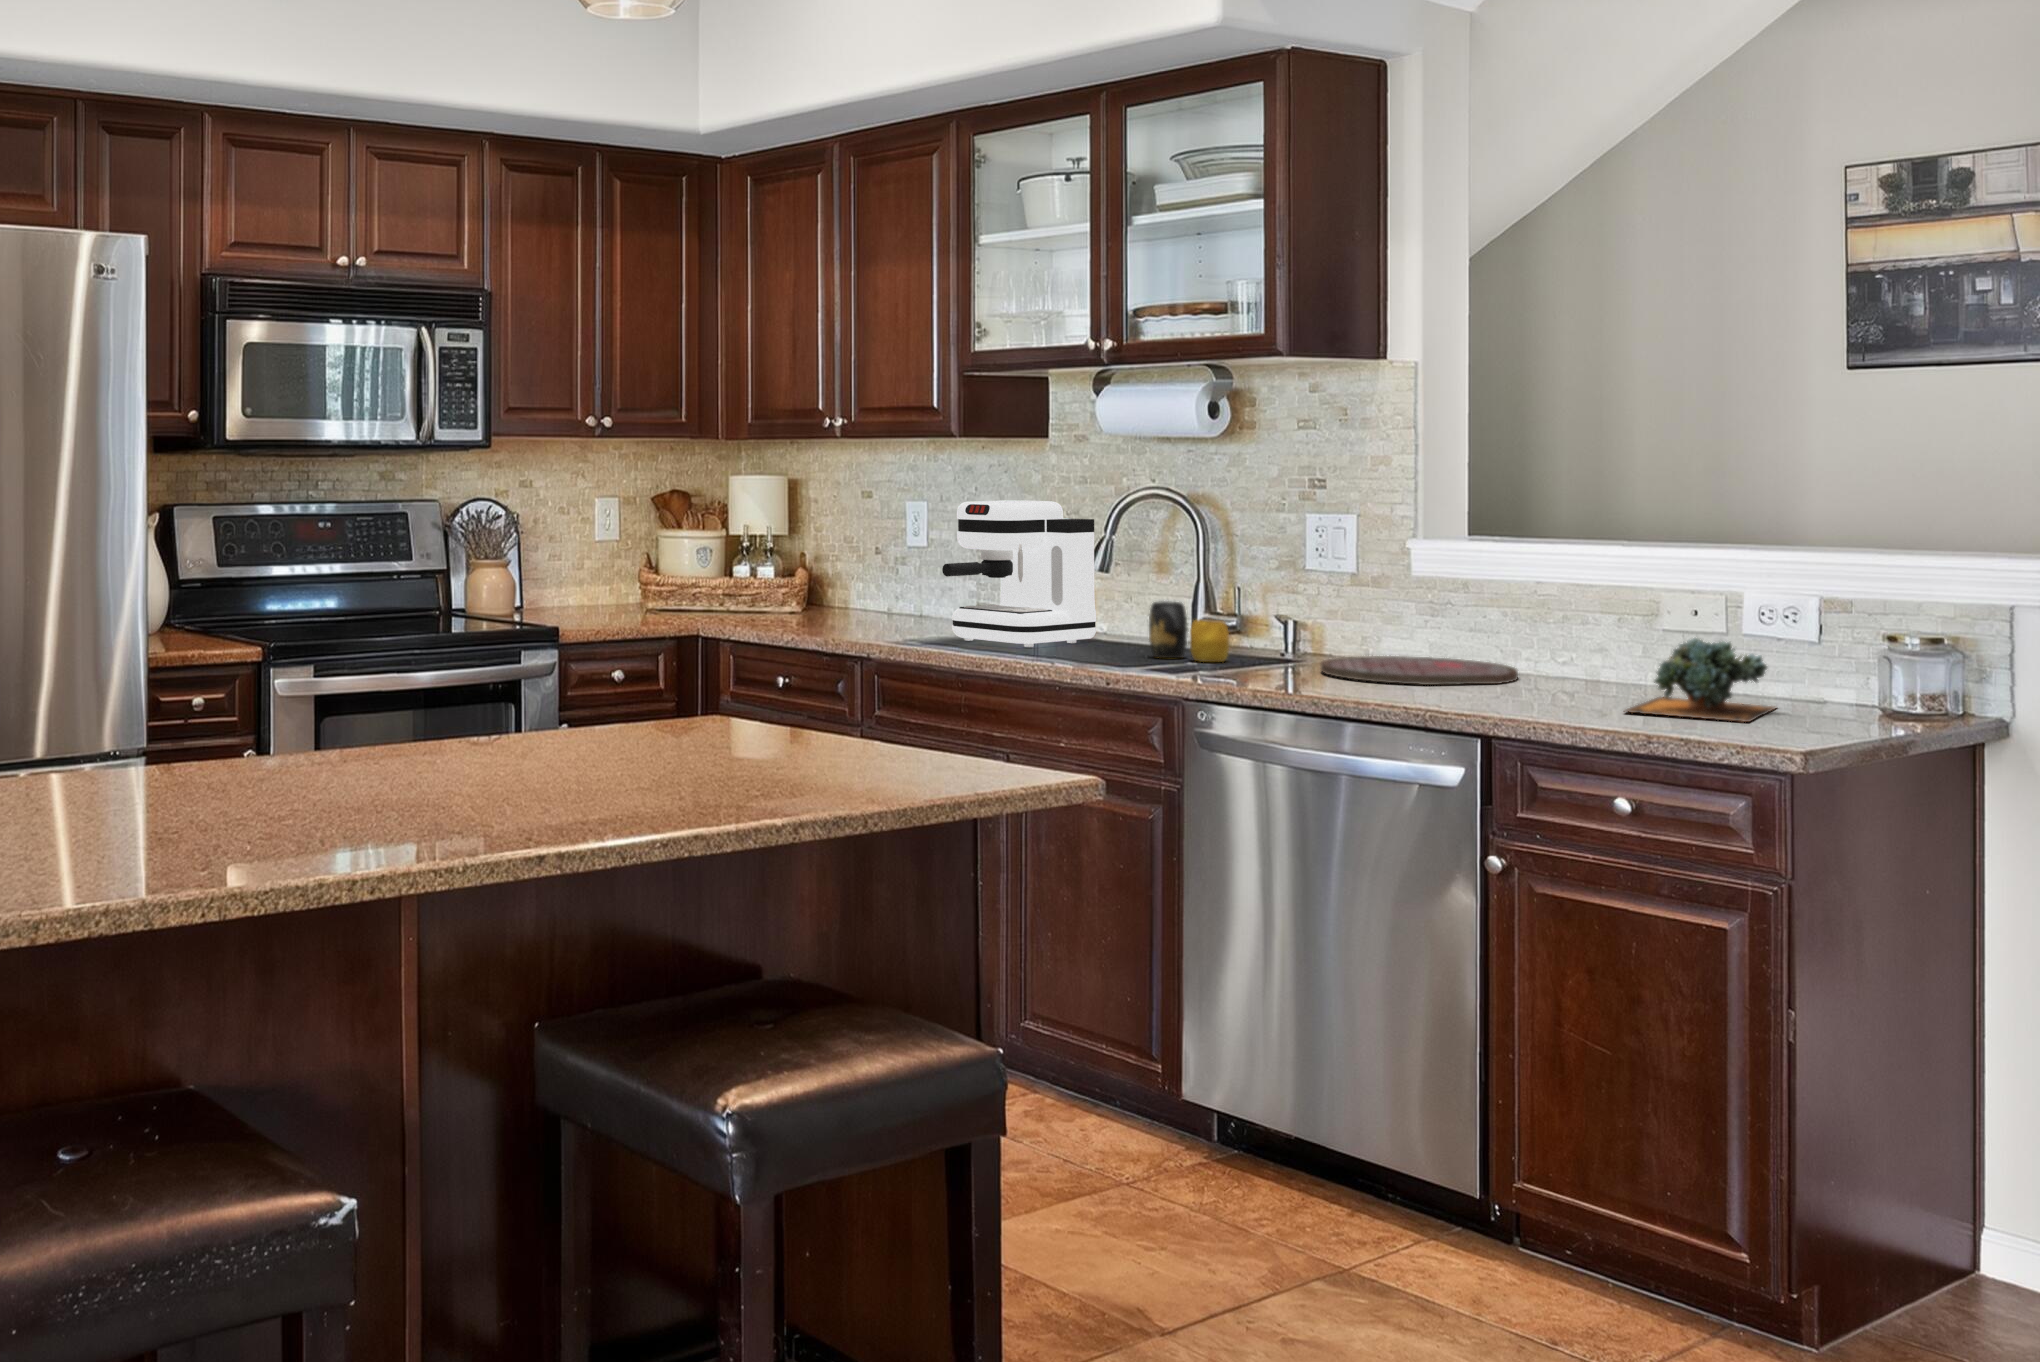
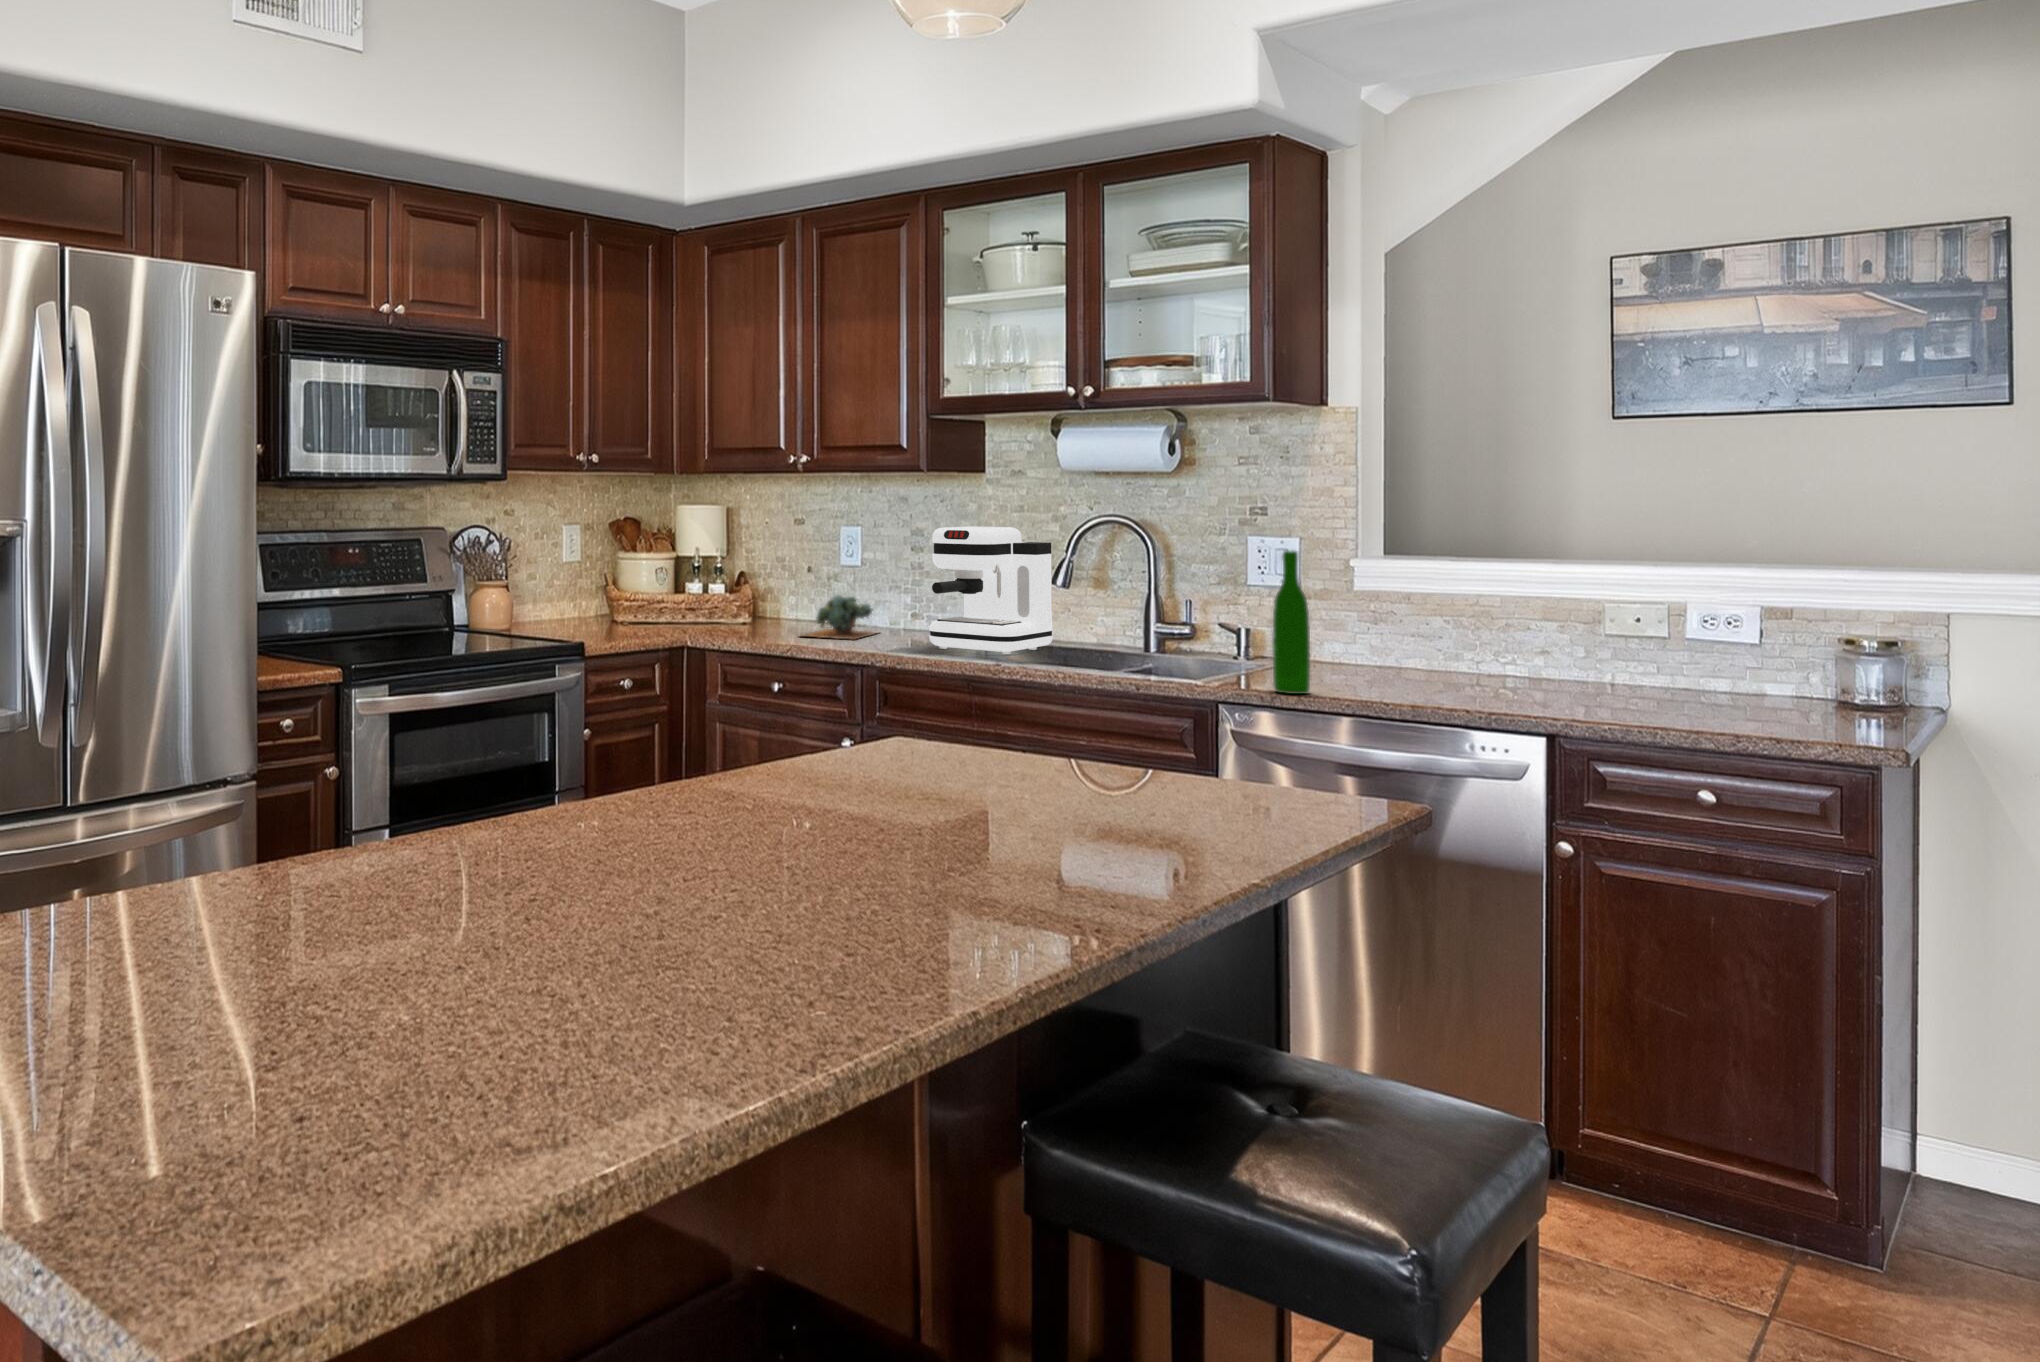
wine bottle: none [1239,527,1279,689] -> present [1272,550,1310,694]
vase: present [1149,601,1229,662] -> none [1127,614,1204,667]
succulent plant: present [1625,638,1775,722] -> present [803,595,876,639]
cutting board: present [1321,656,1518,685] -> none [1300,659,1478,686]

